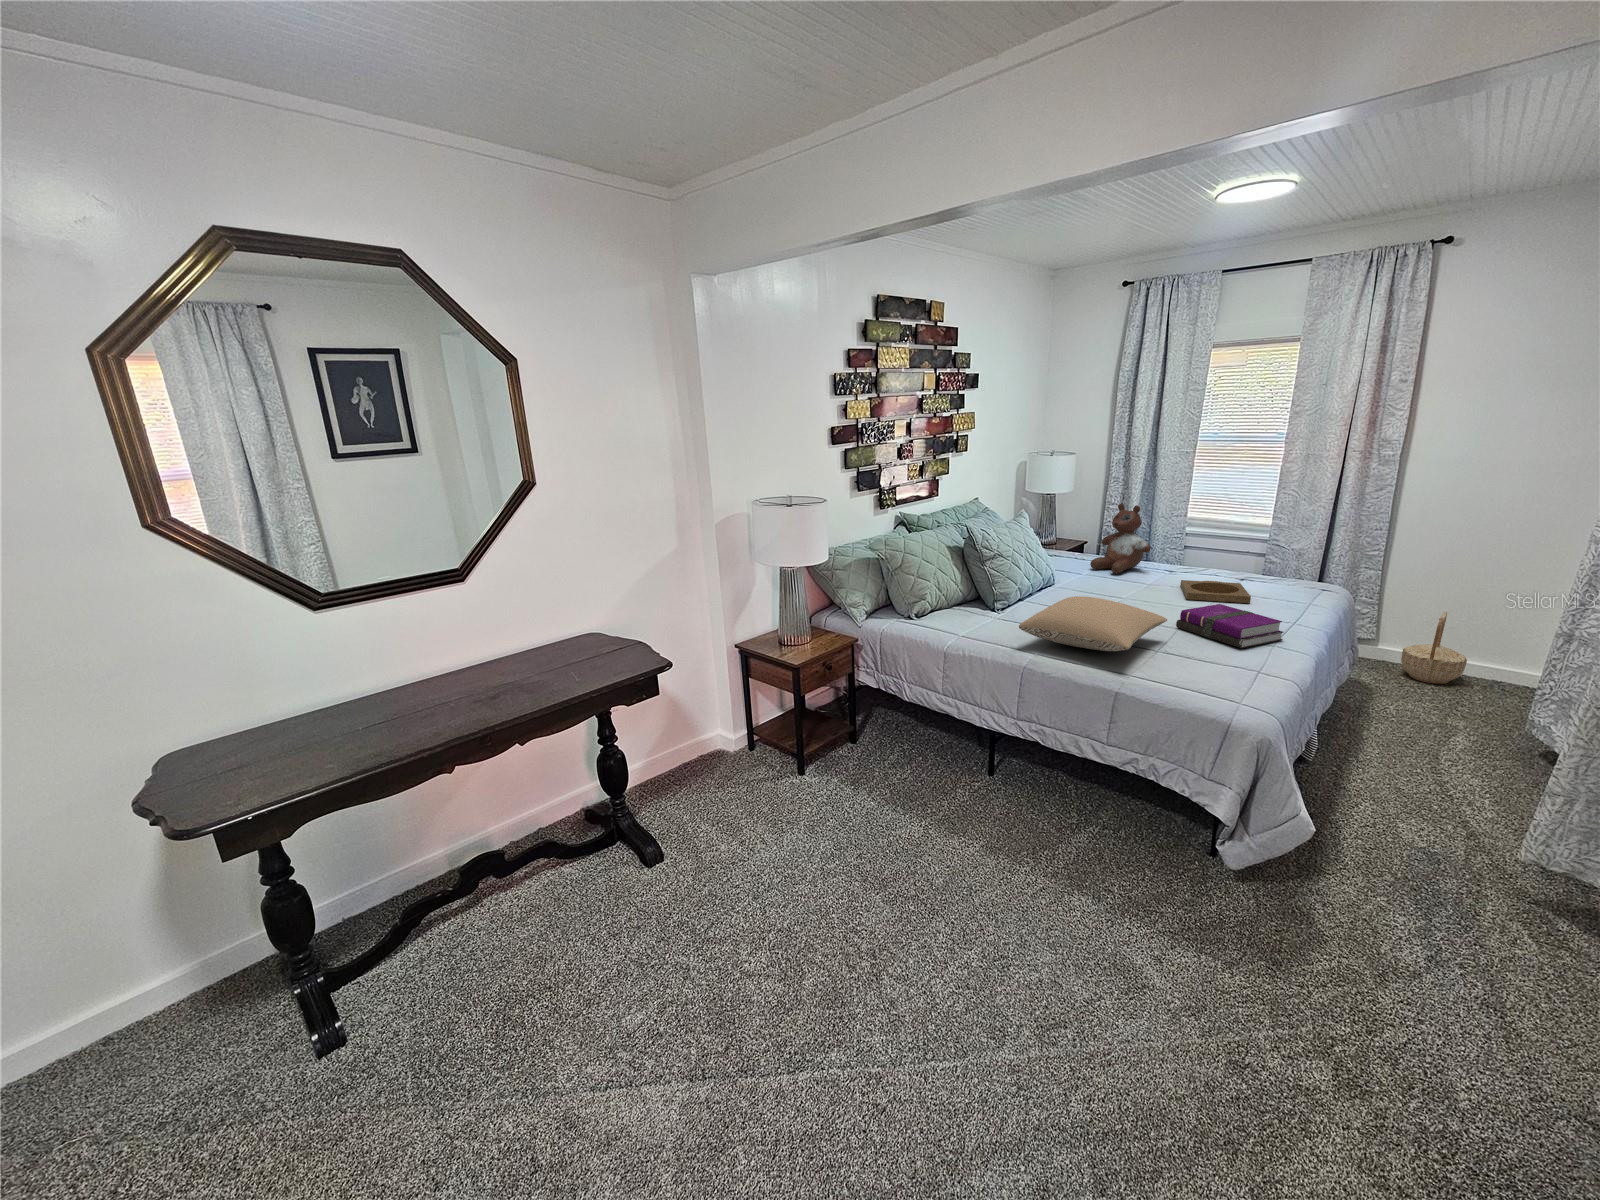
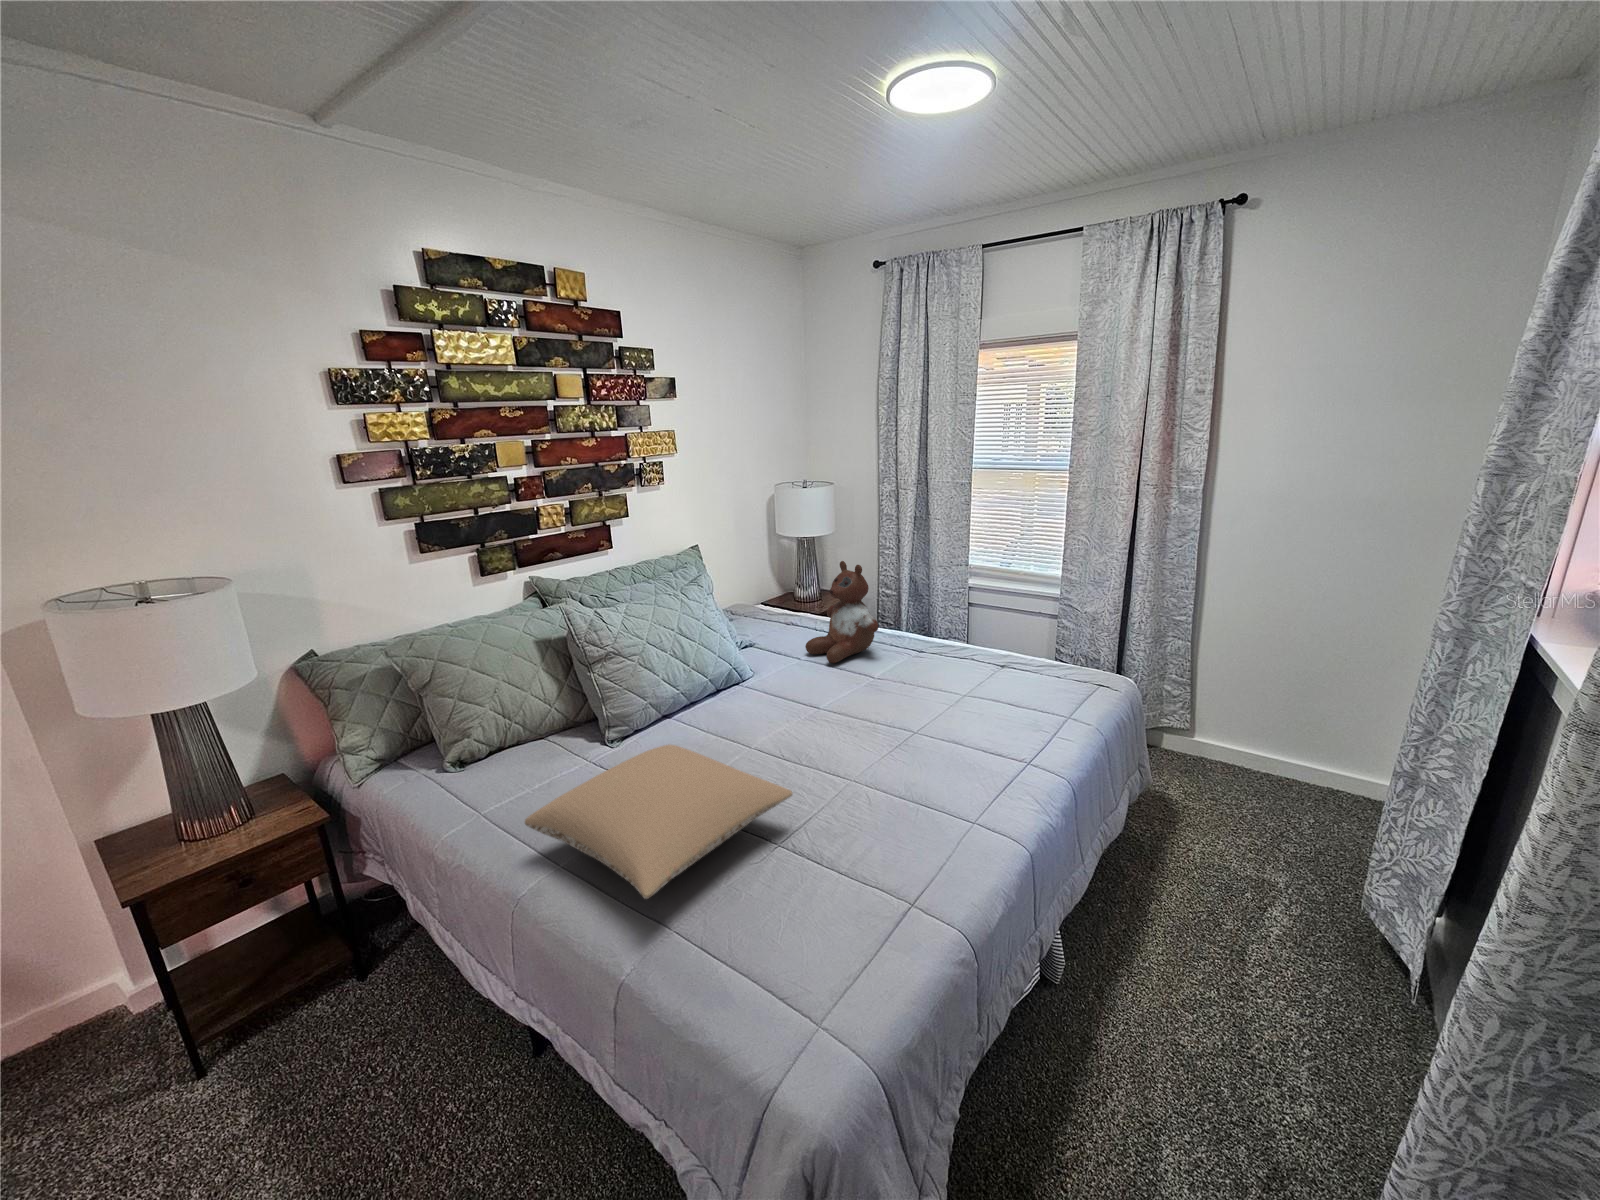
tray: present [1180,580,1251,603] -> none [893,679,981,725]
notebook: present [1176,604,1284,648] -> none [834,743,982,849]
basket: present [1401,612,1467,684] -> none [1217,700,1294,801]

